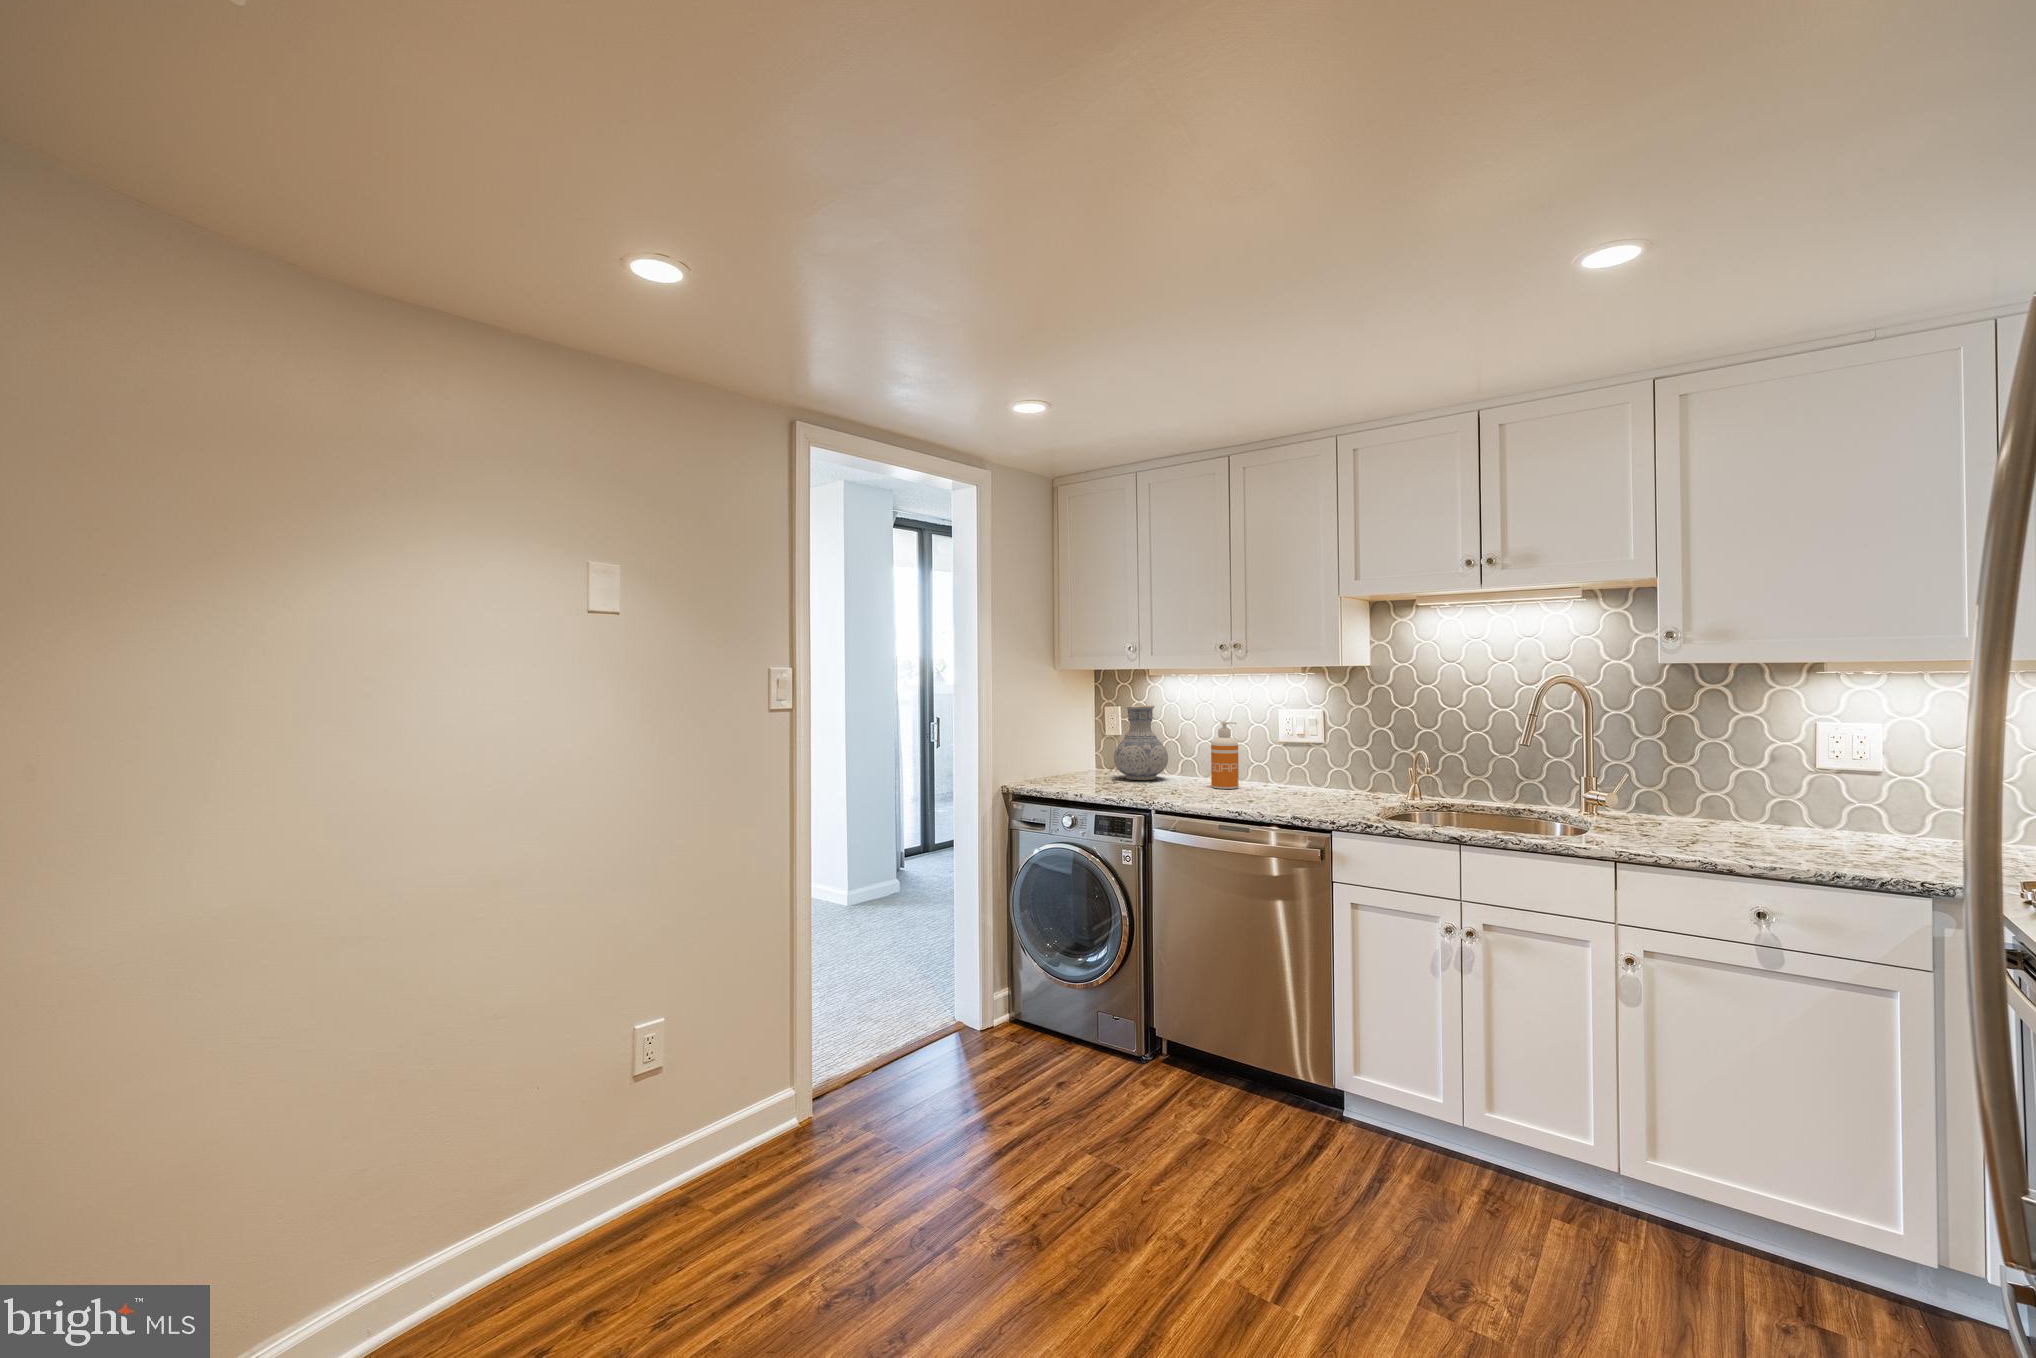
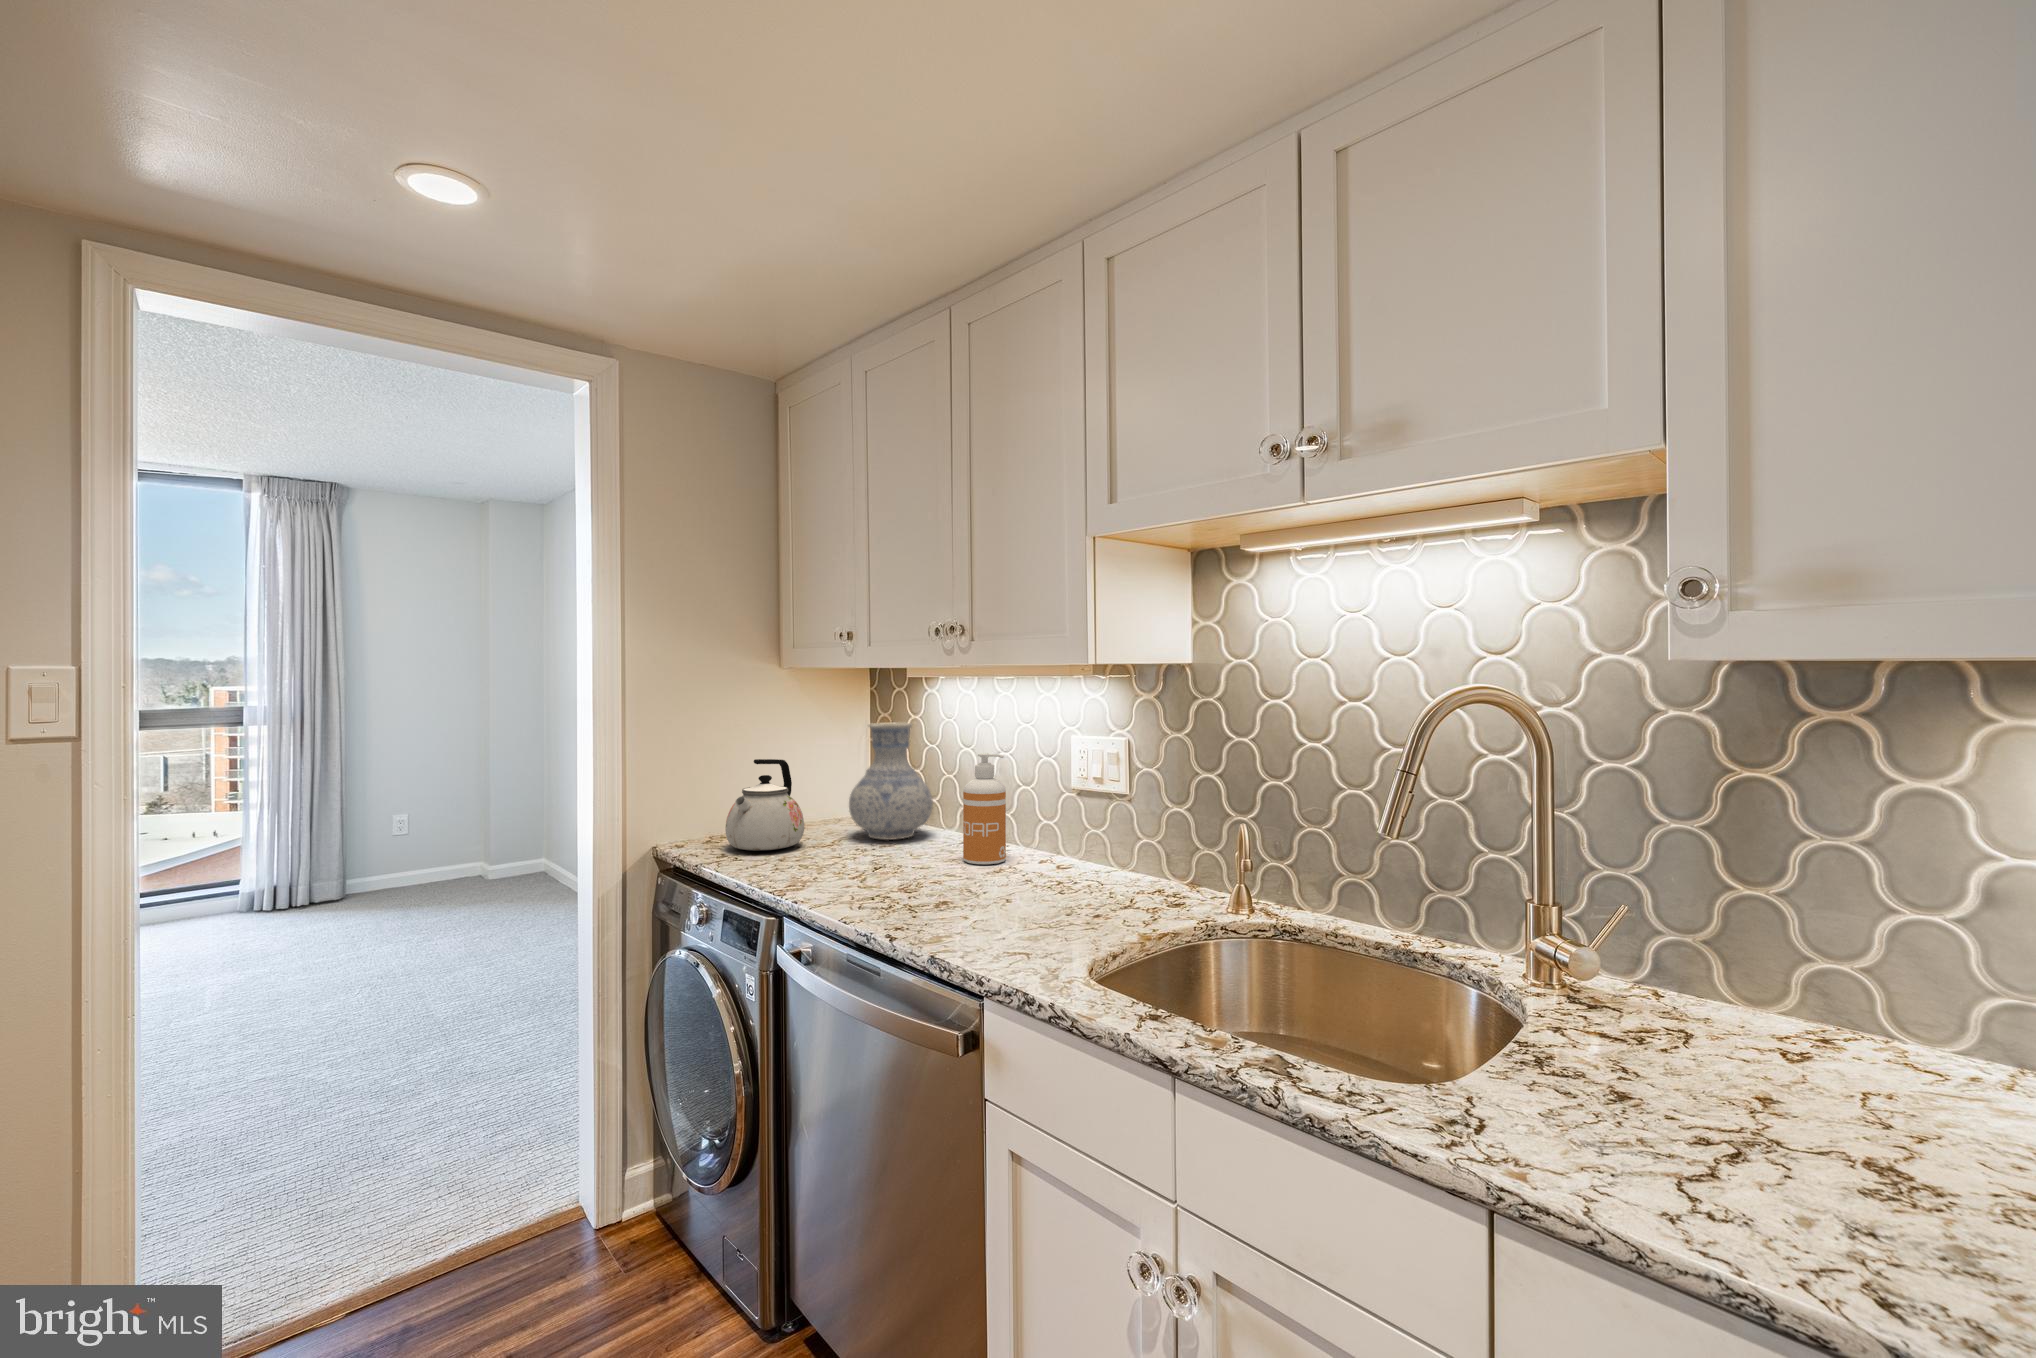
kettle: none [1053,729,1101,786] -> present [725,759,804,851]

